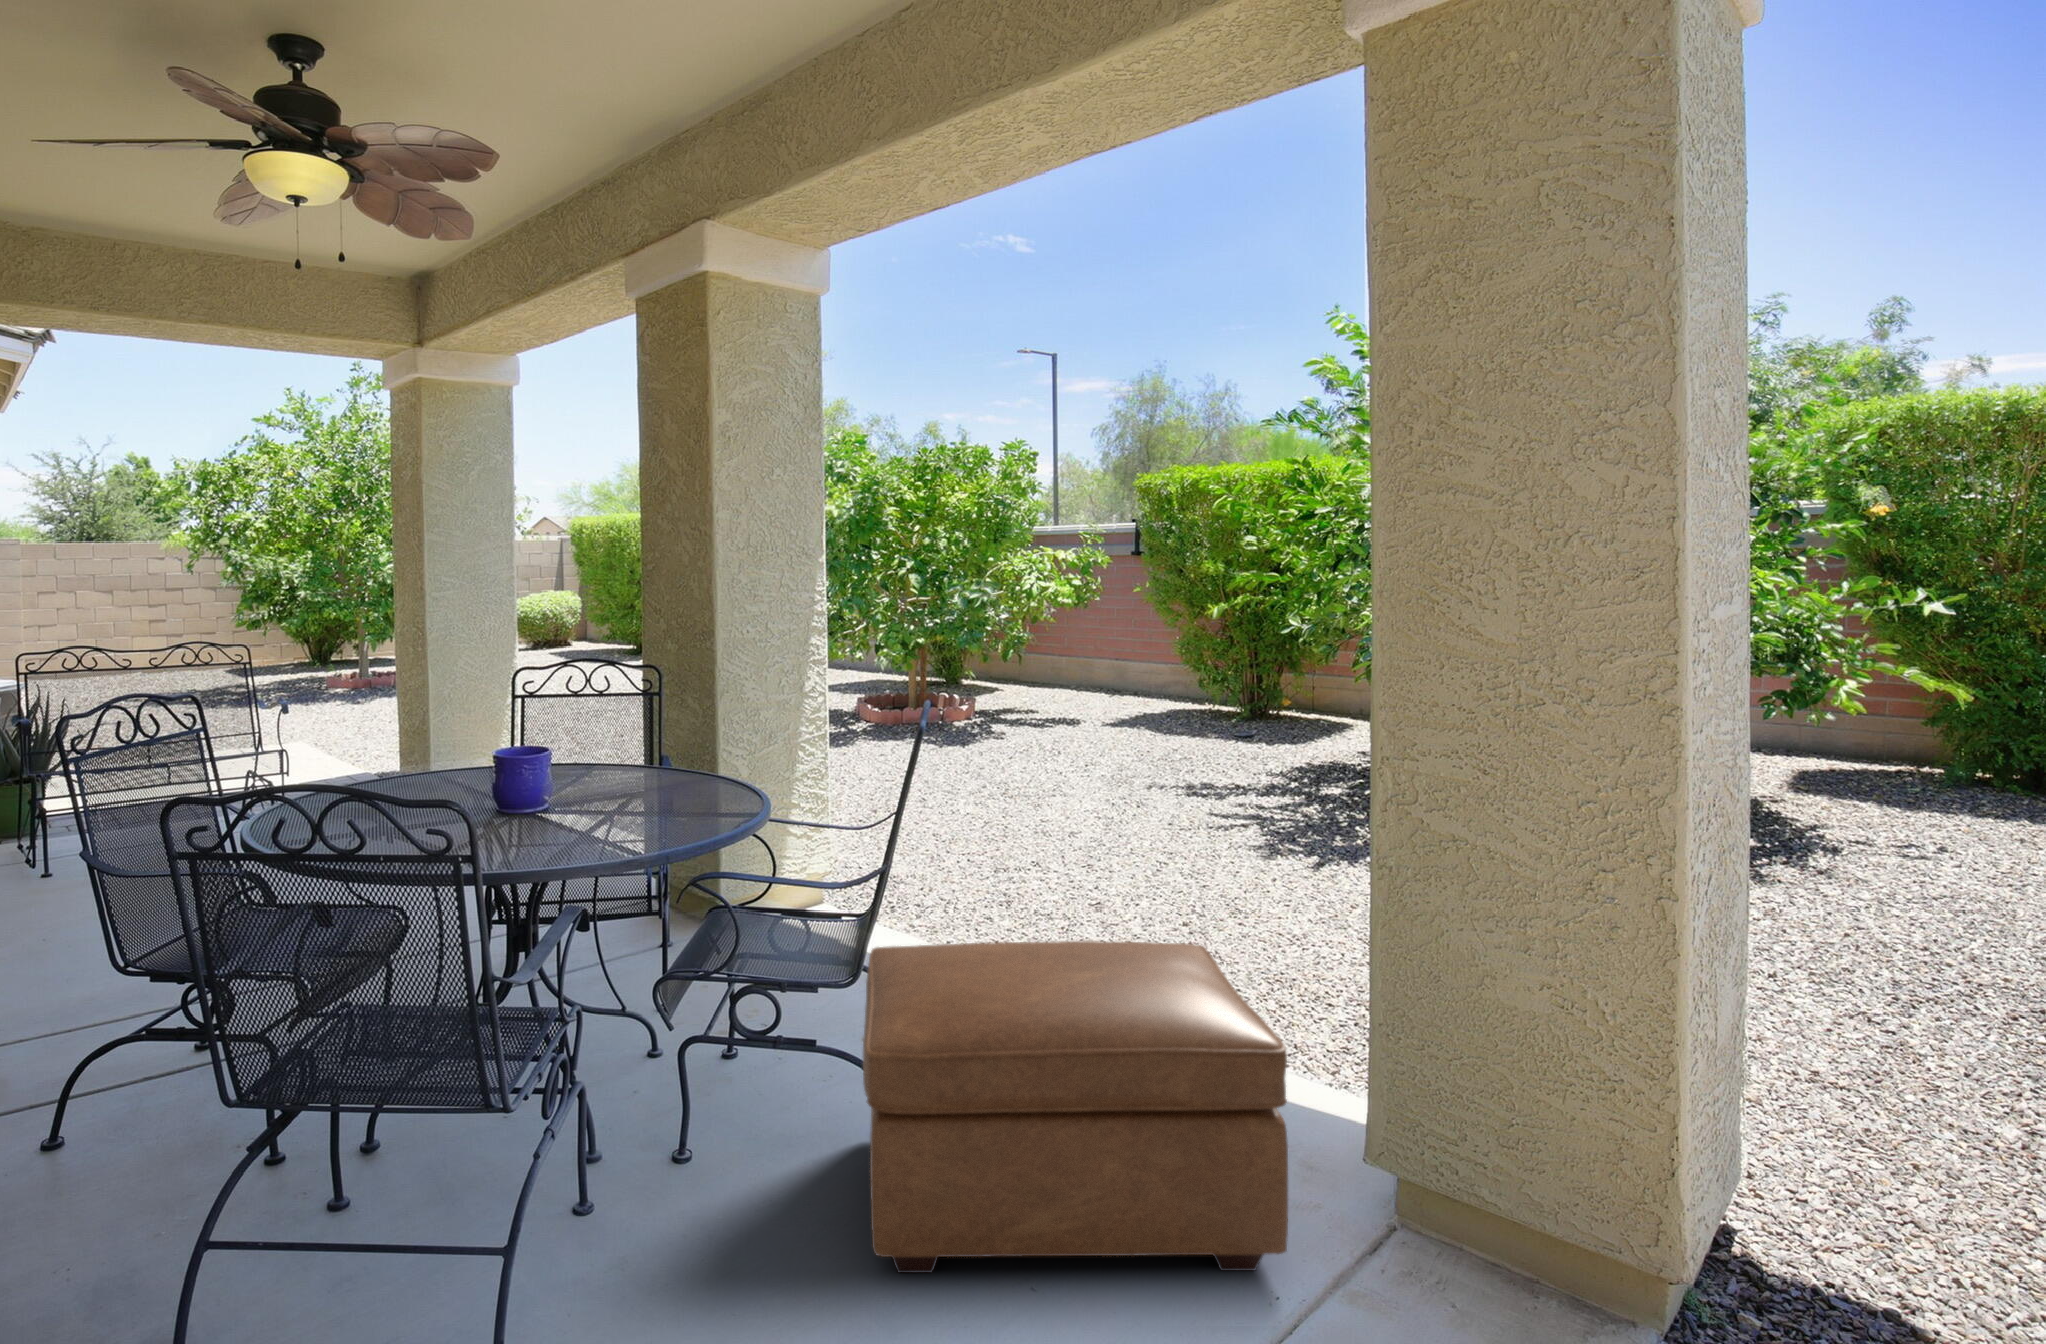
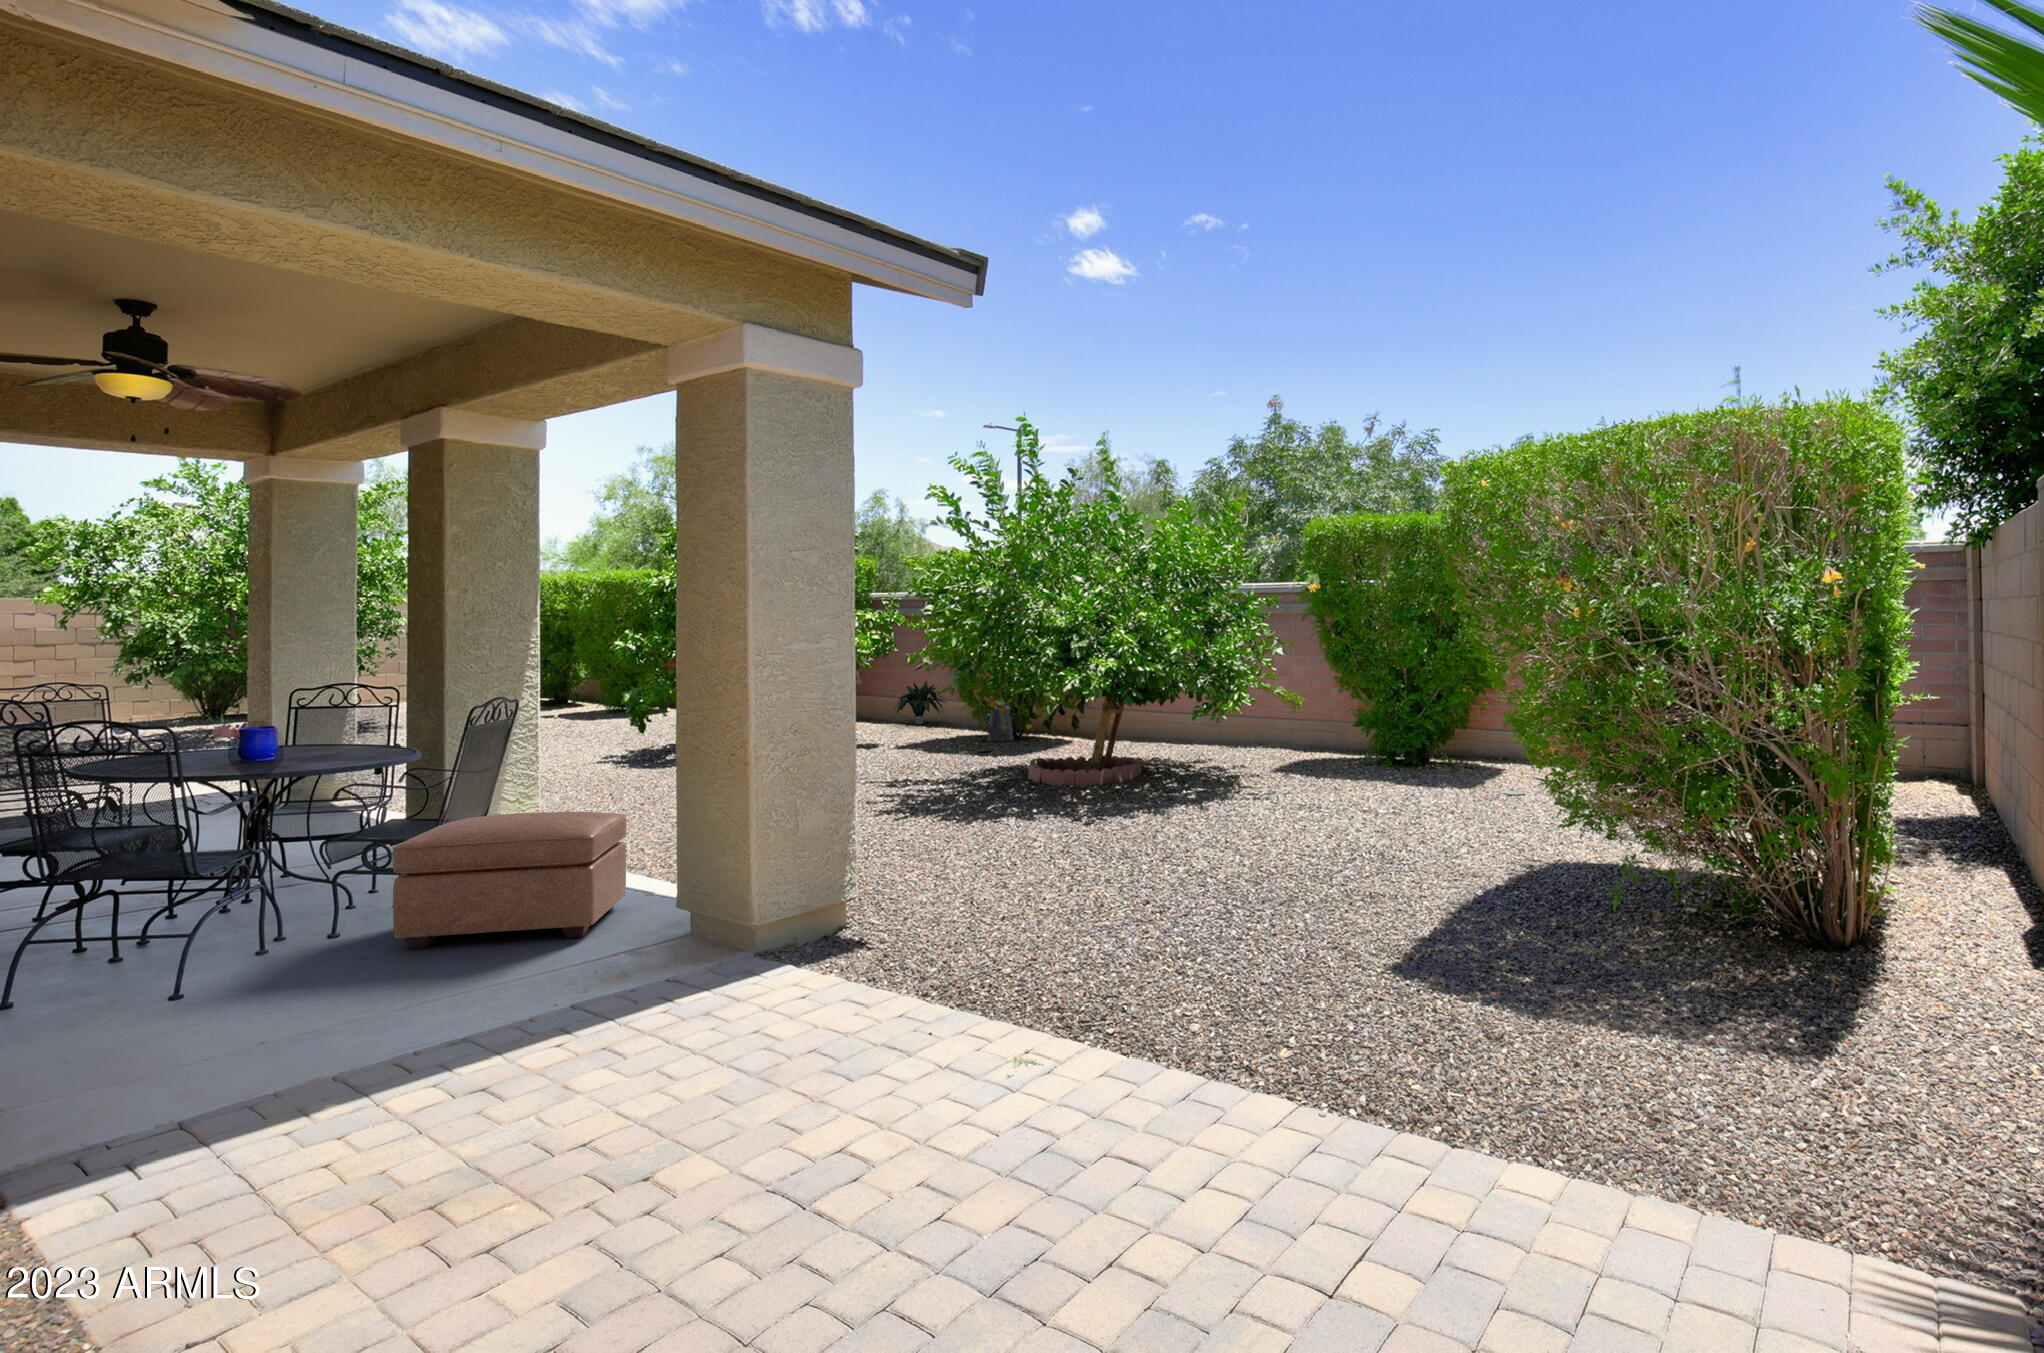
potted plant: none [1058,641,1128,695] -> present [895,681,946,724]
watering can: none [1219,665,1255,726] -> present [983,701,1012,741]

